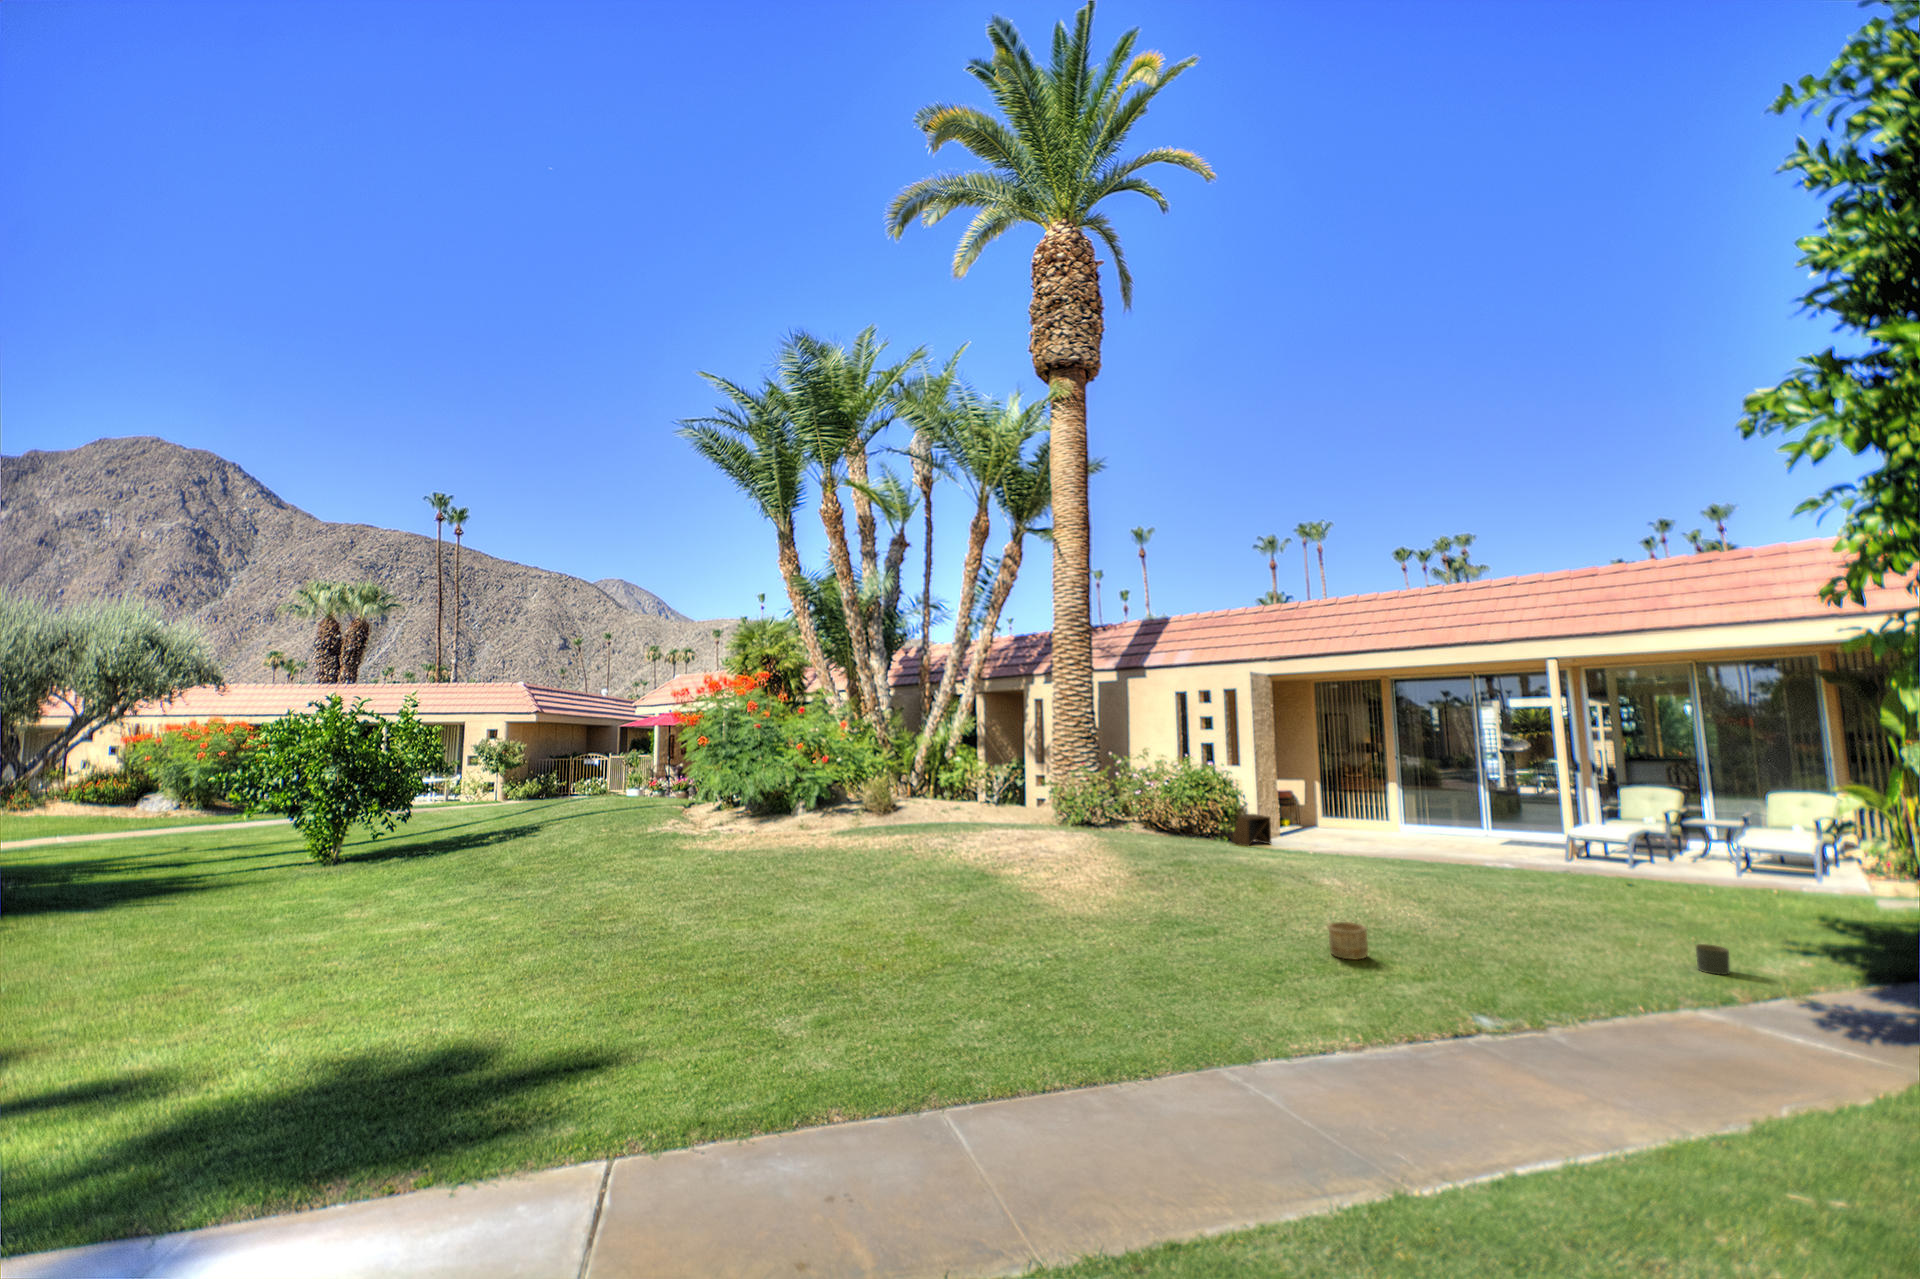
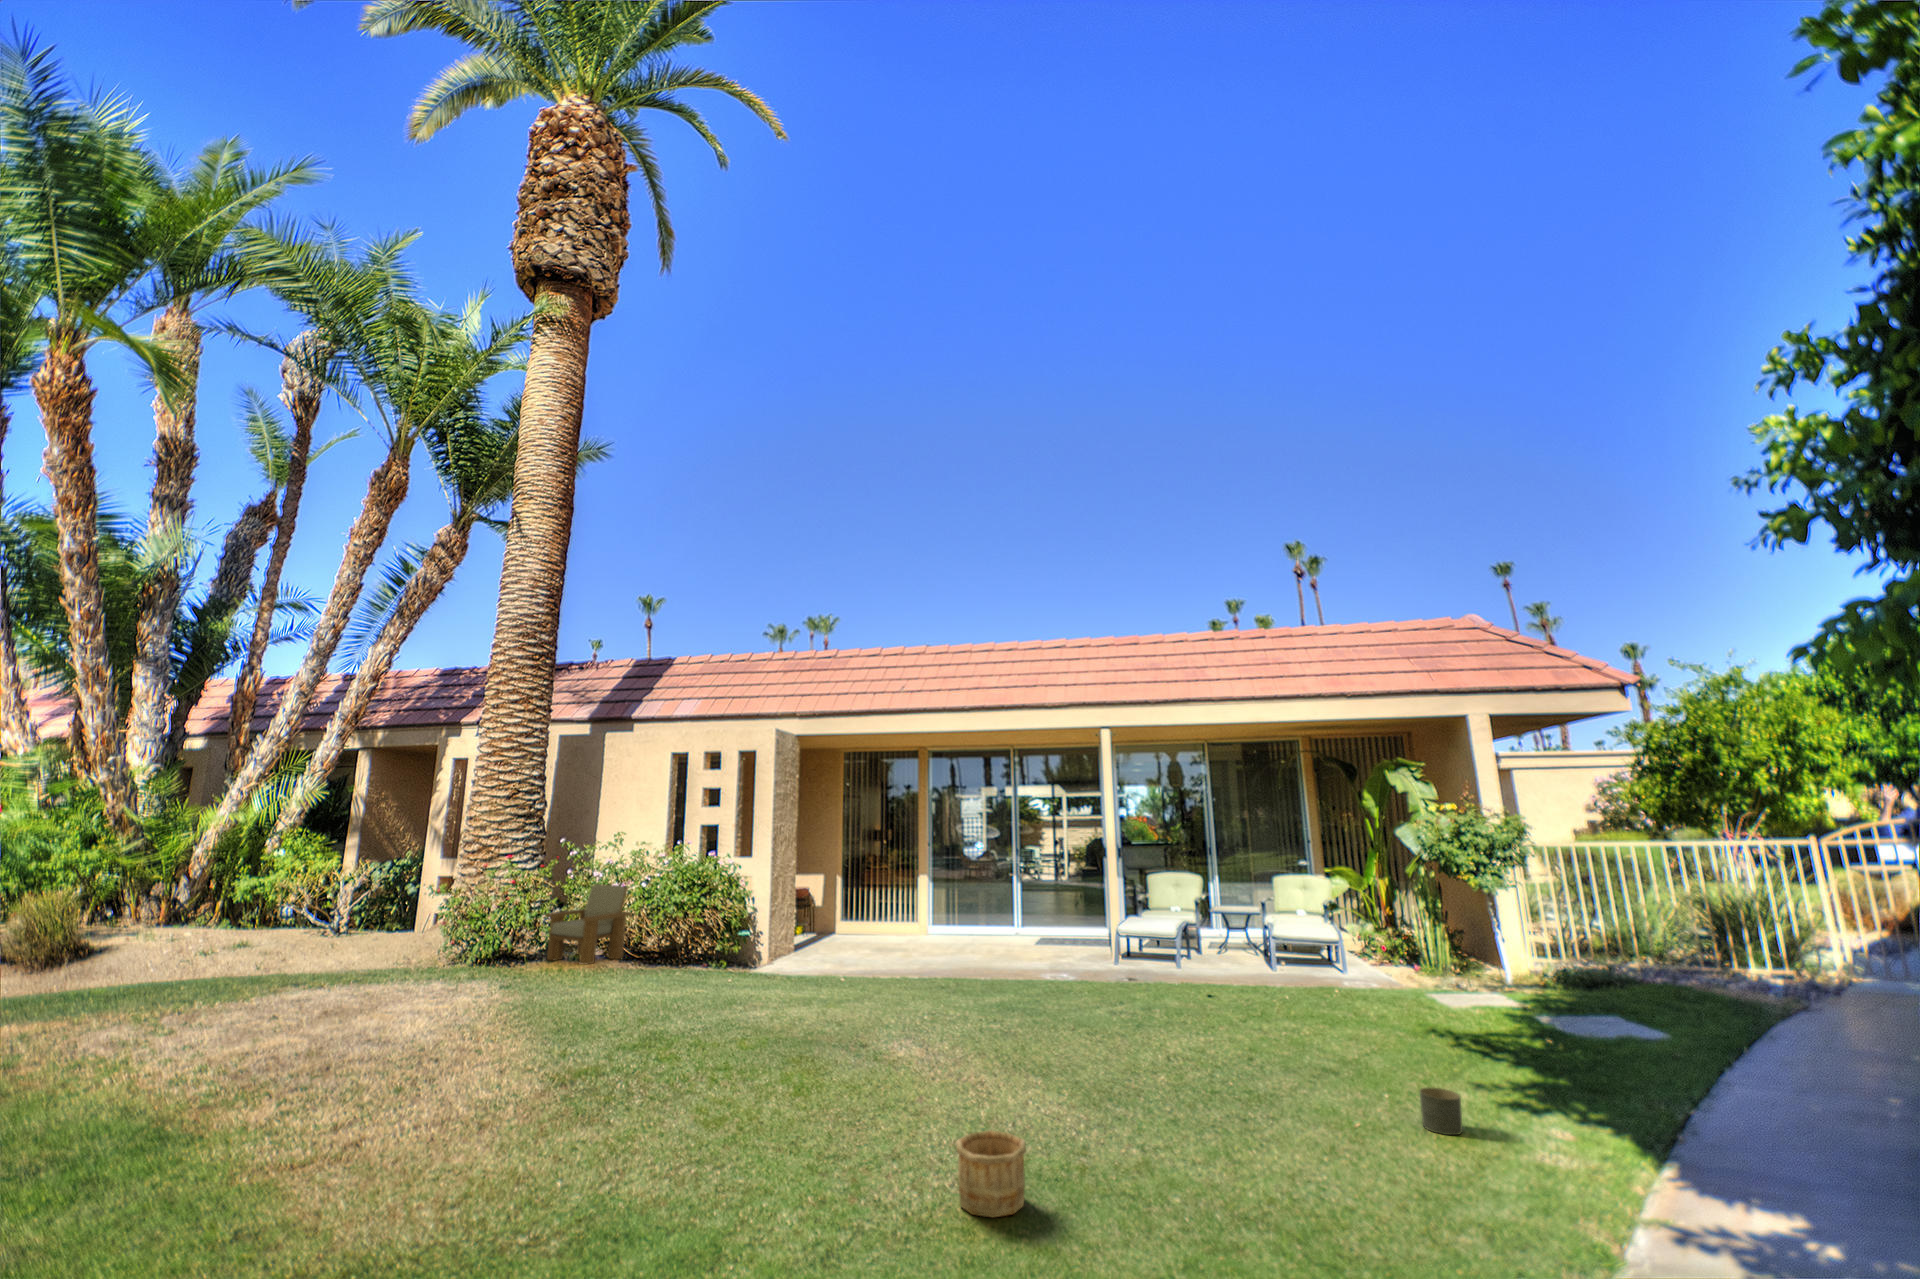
armchair: none [1105,783,1160,834] -> present [545,884,632,964]
side table: present [1232,814,1271,846] -> none [731,923,787,971]

